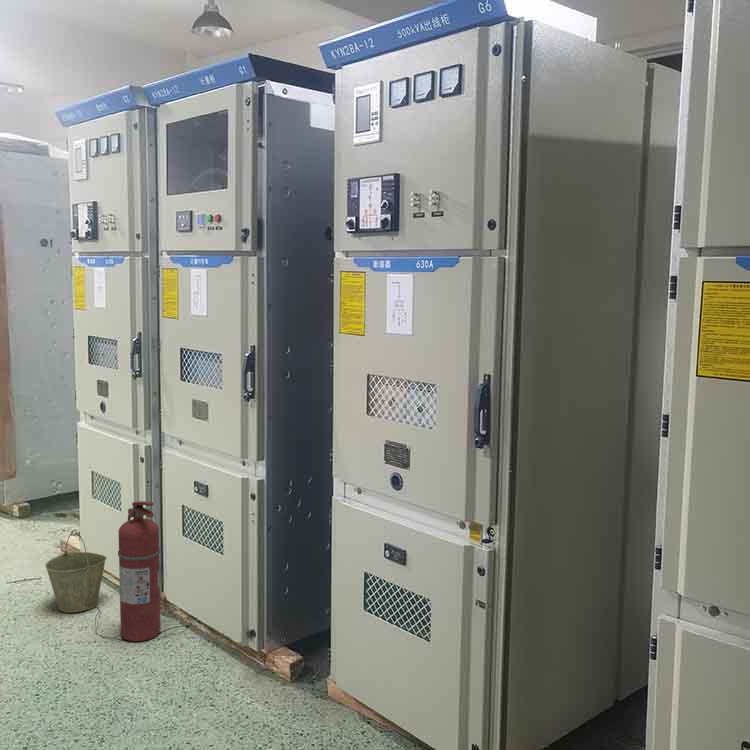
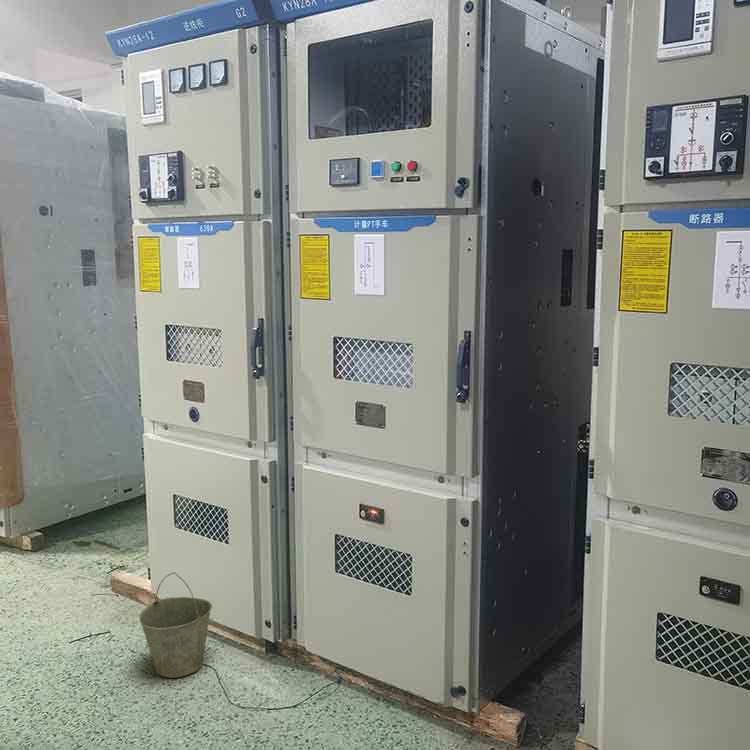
fire extinguisher: present [118,501,160,641] -> none [257,534,312,711]

